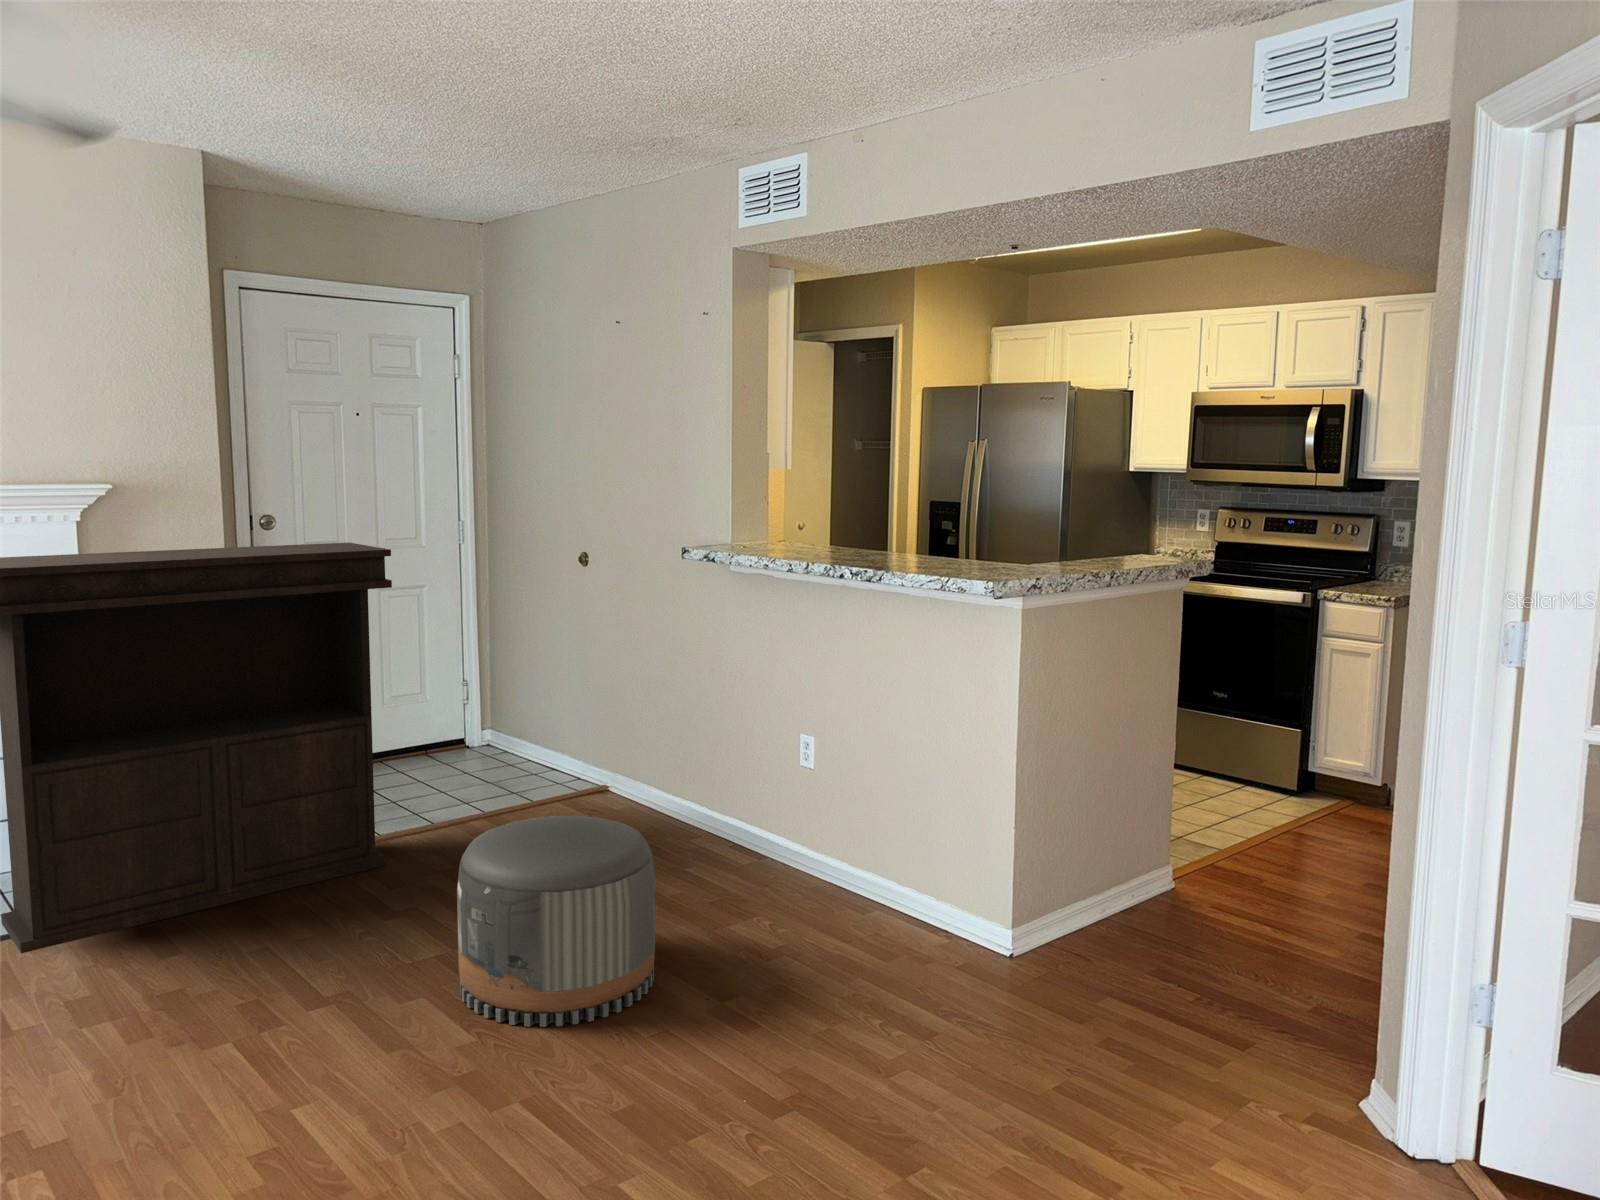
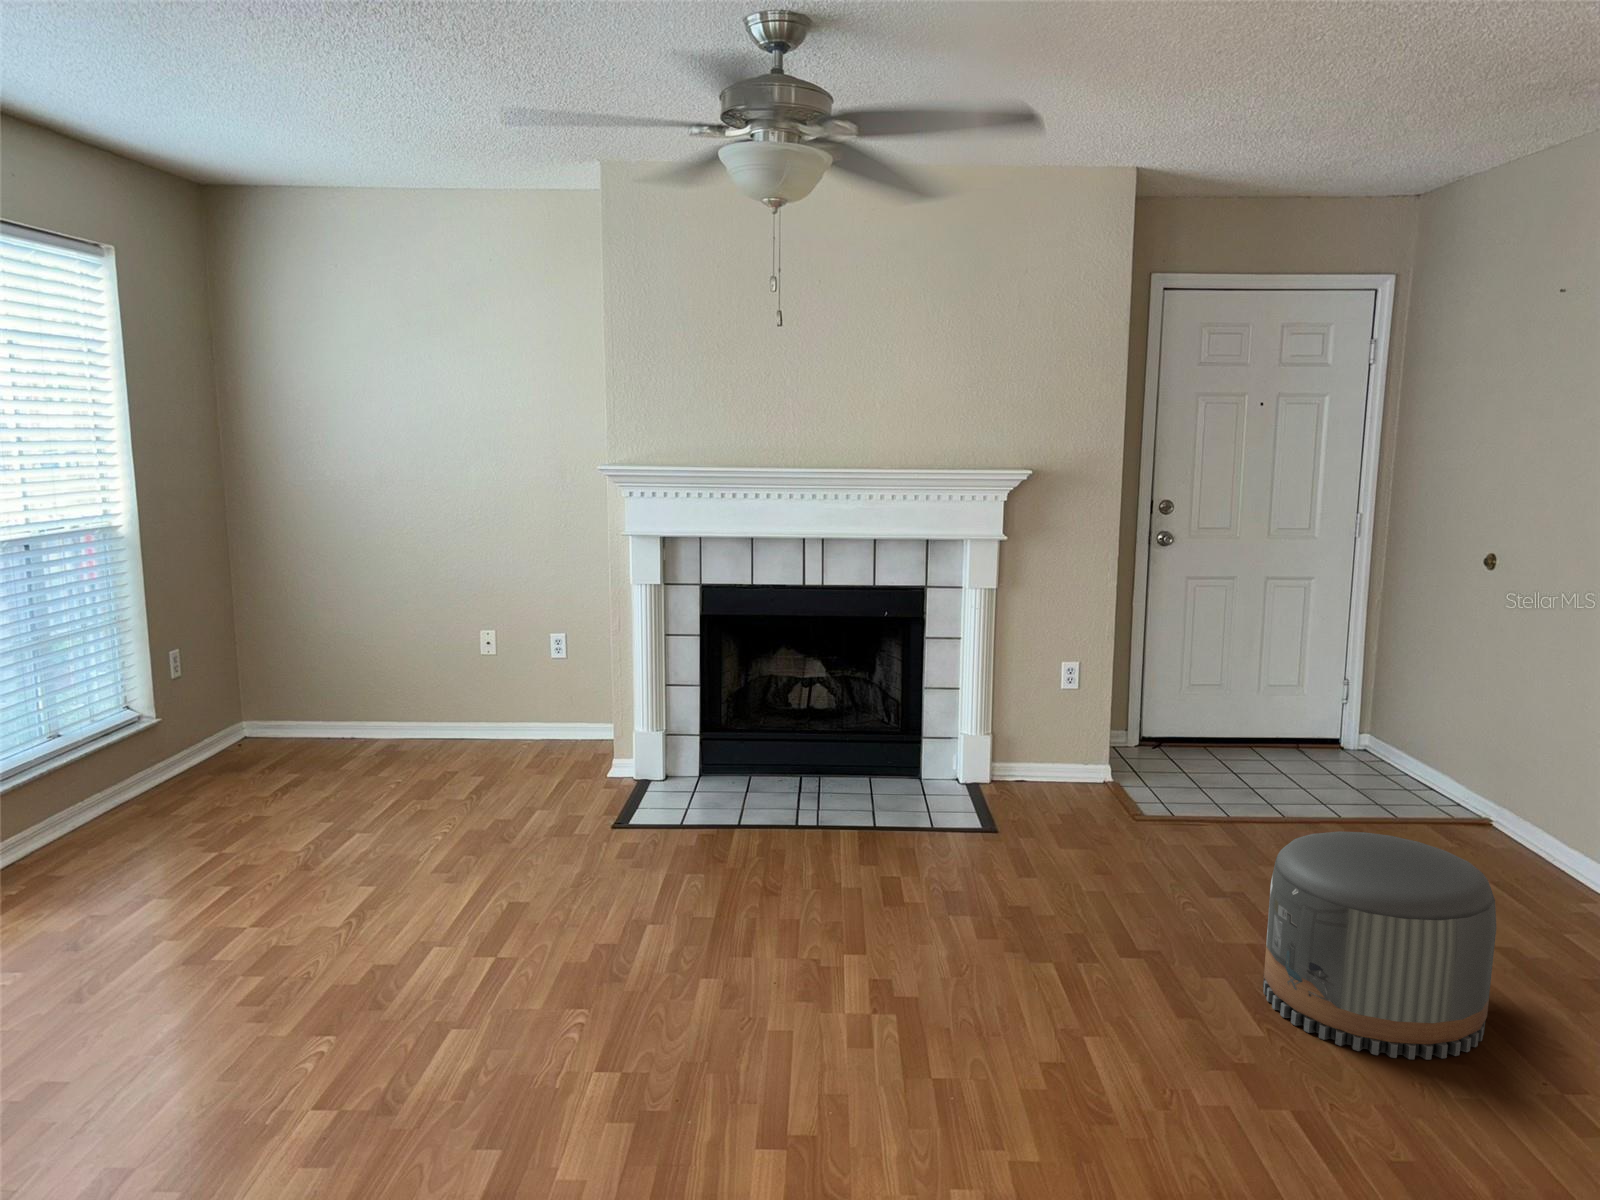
console table: present [0,542,392,953] -> none [915,530,1261,846]

